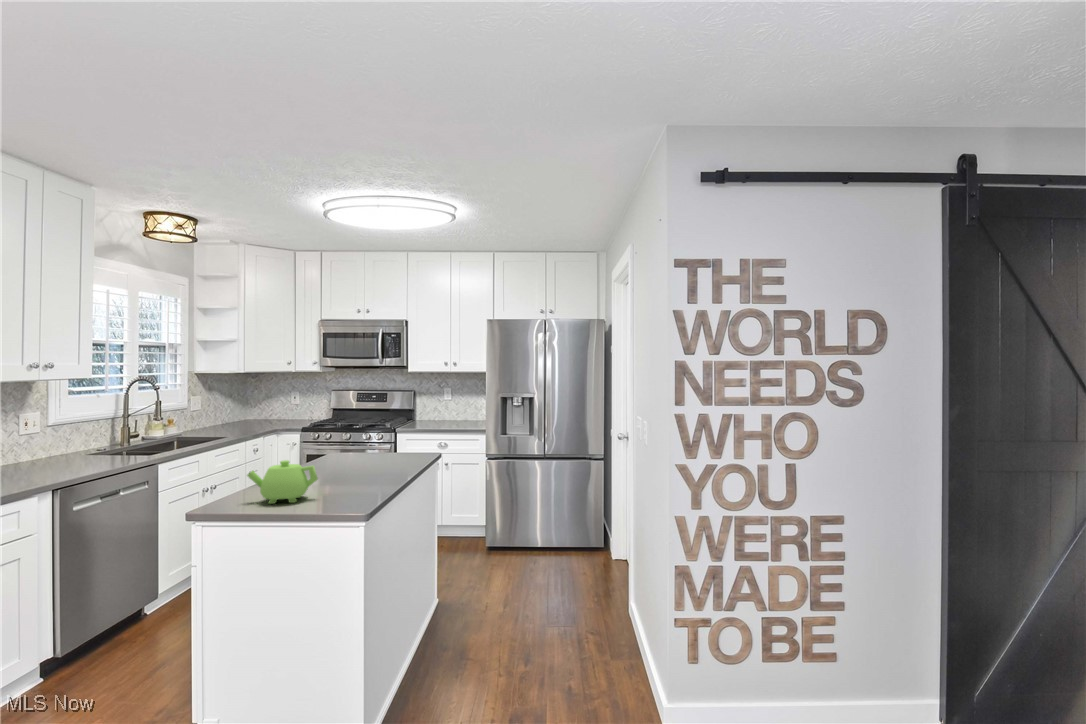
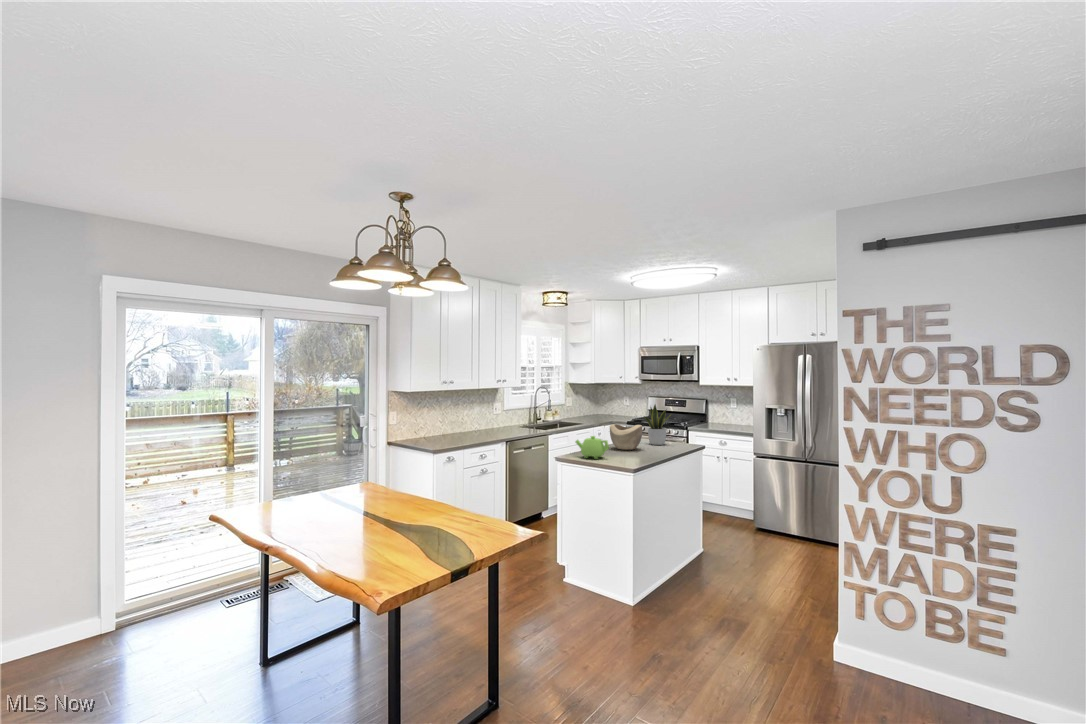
potted plant: none [352,395,403,462] -> present [644,404,671,445]
decorative bowl: none [304,433,362,477] -> present [610,424,642,450]

